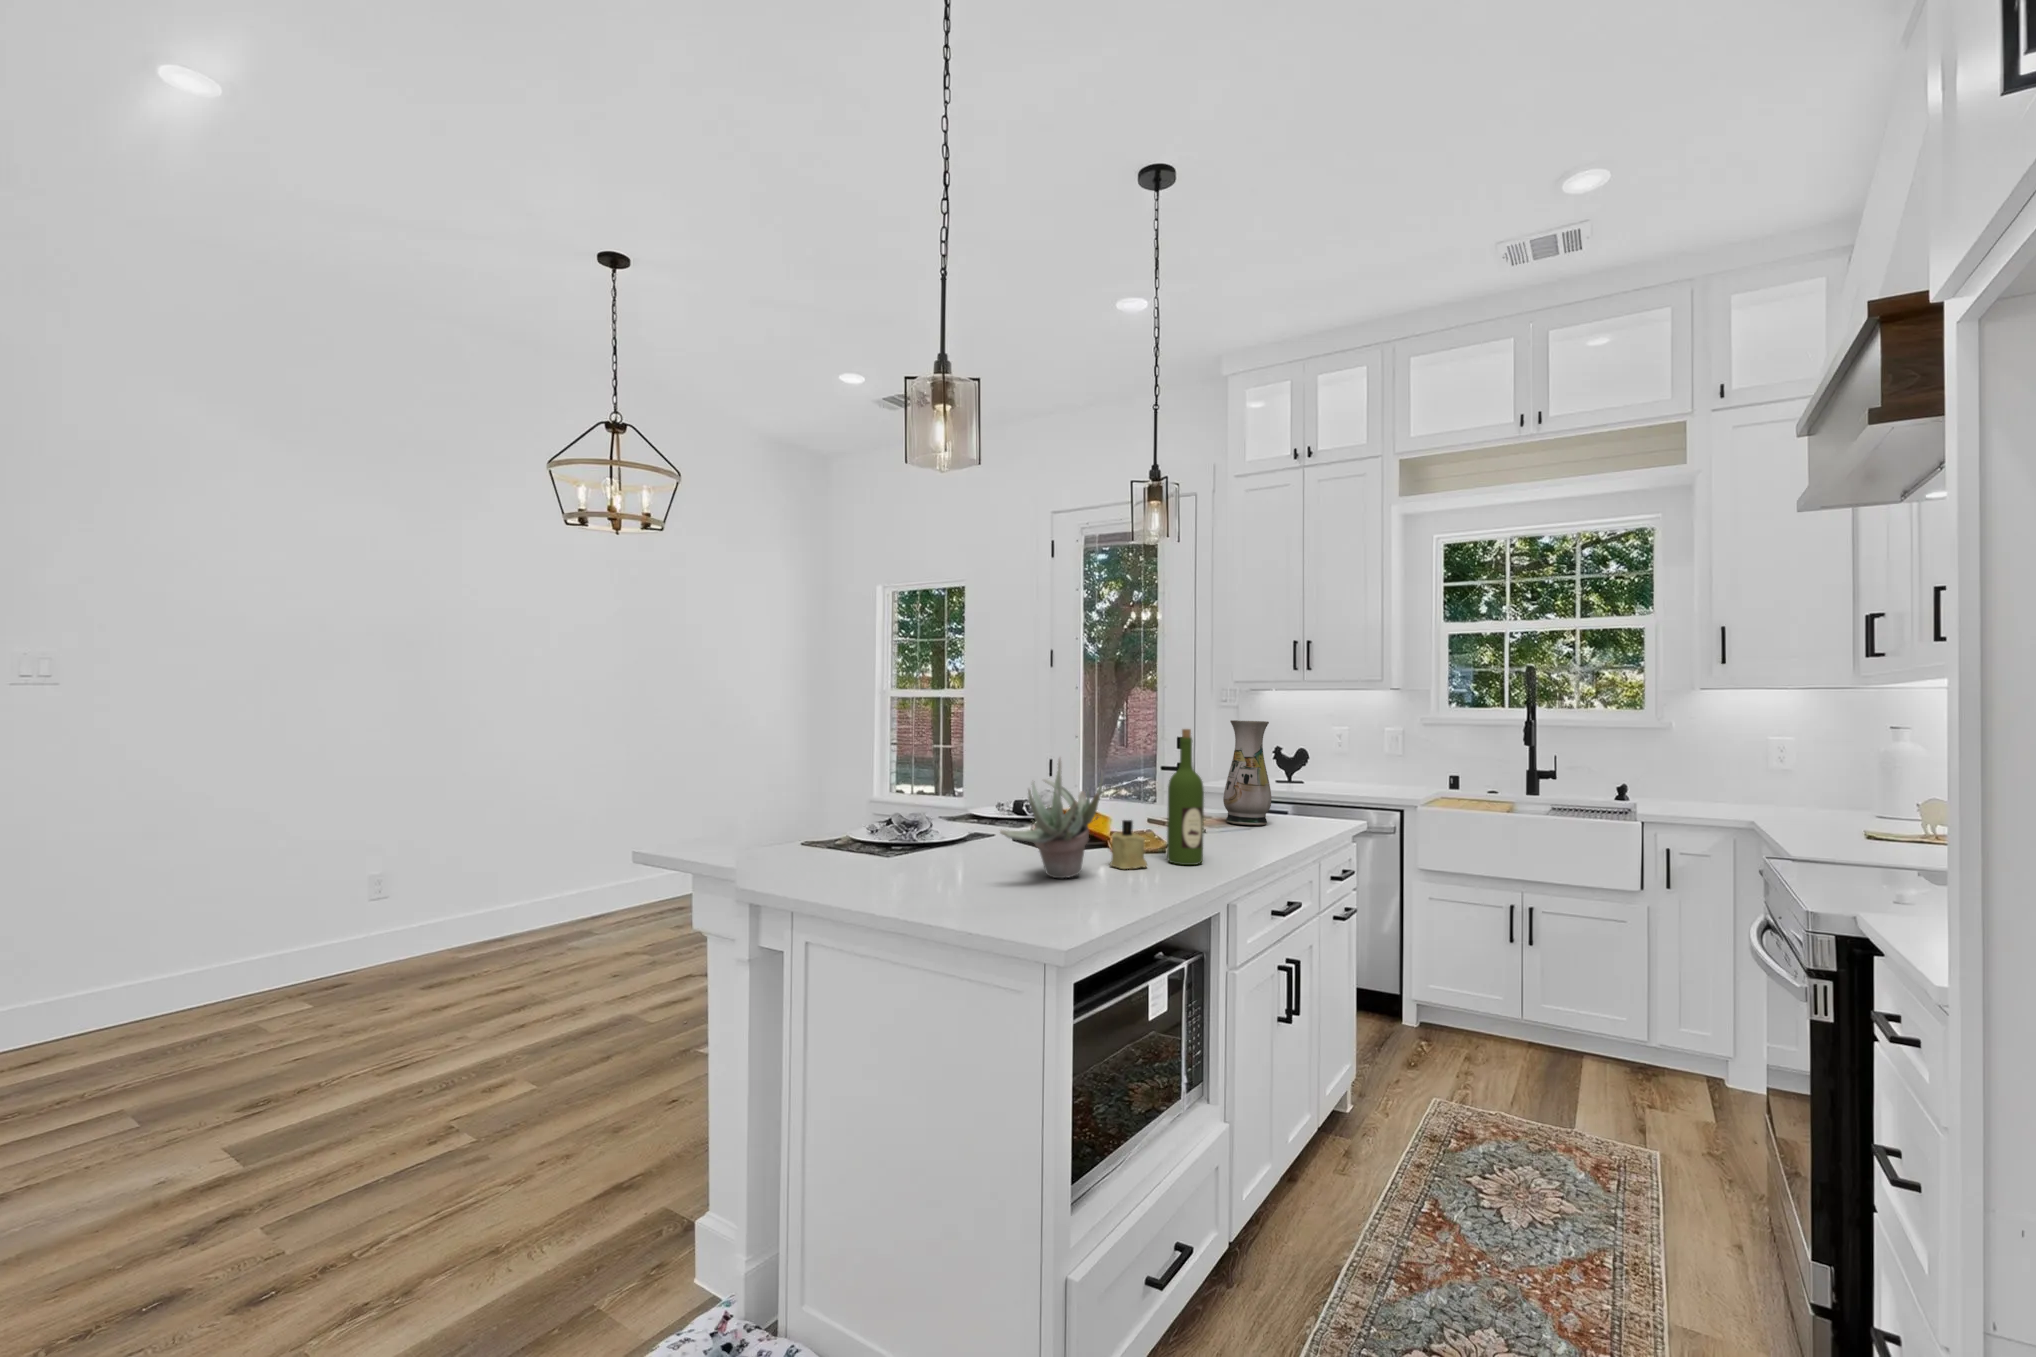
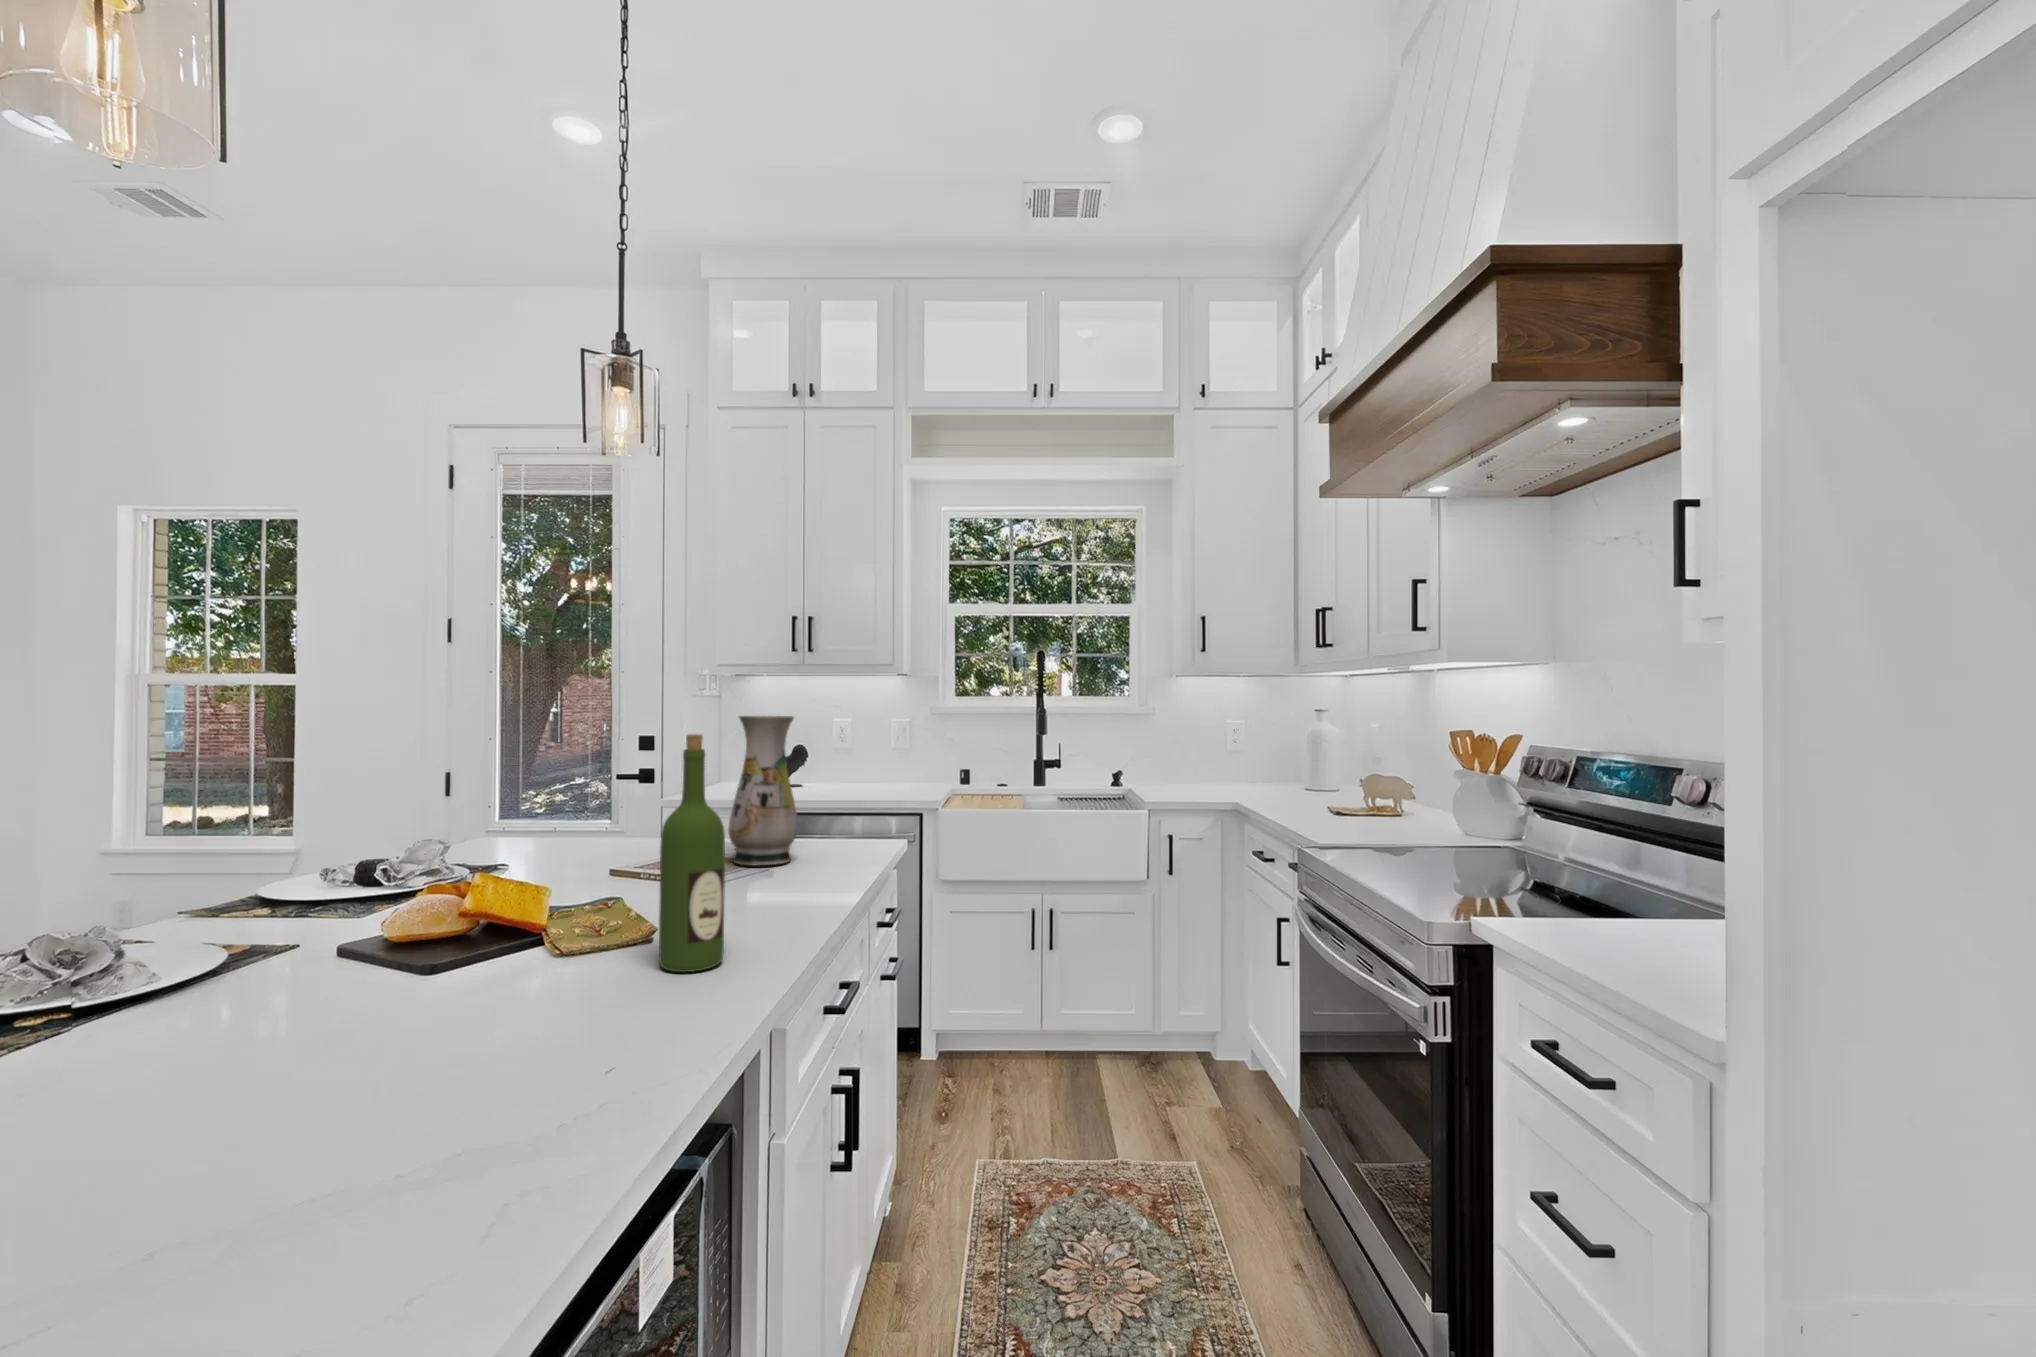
succulent plant: present [1000,758,1103,878] -> none [247,807,533,1067]
candle: present [1110,820,1147,869] -> none [547,907,624,1006]

